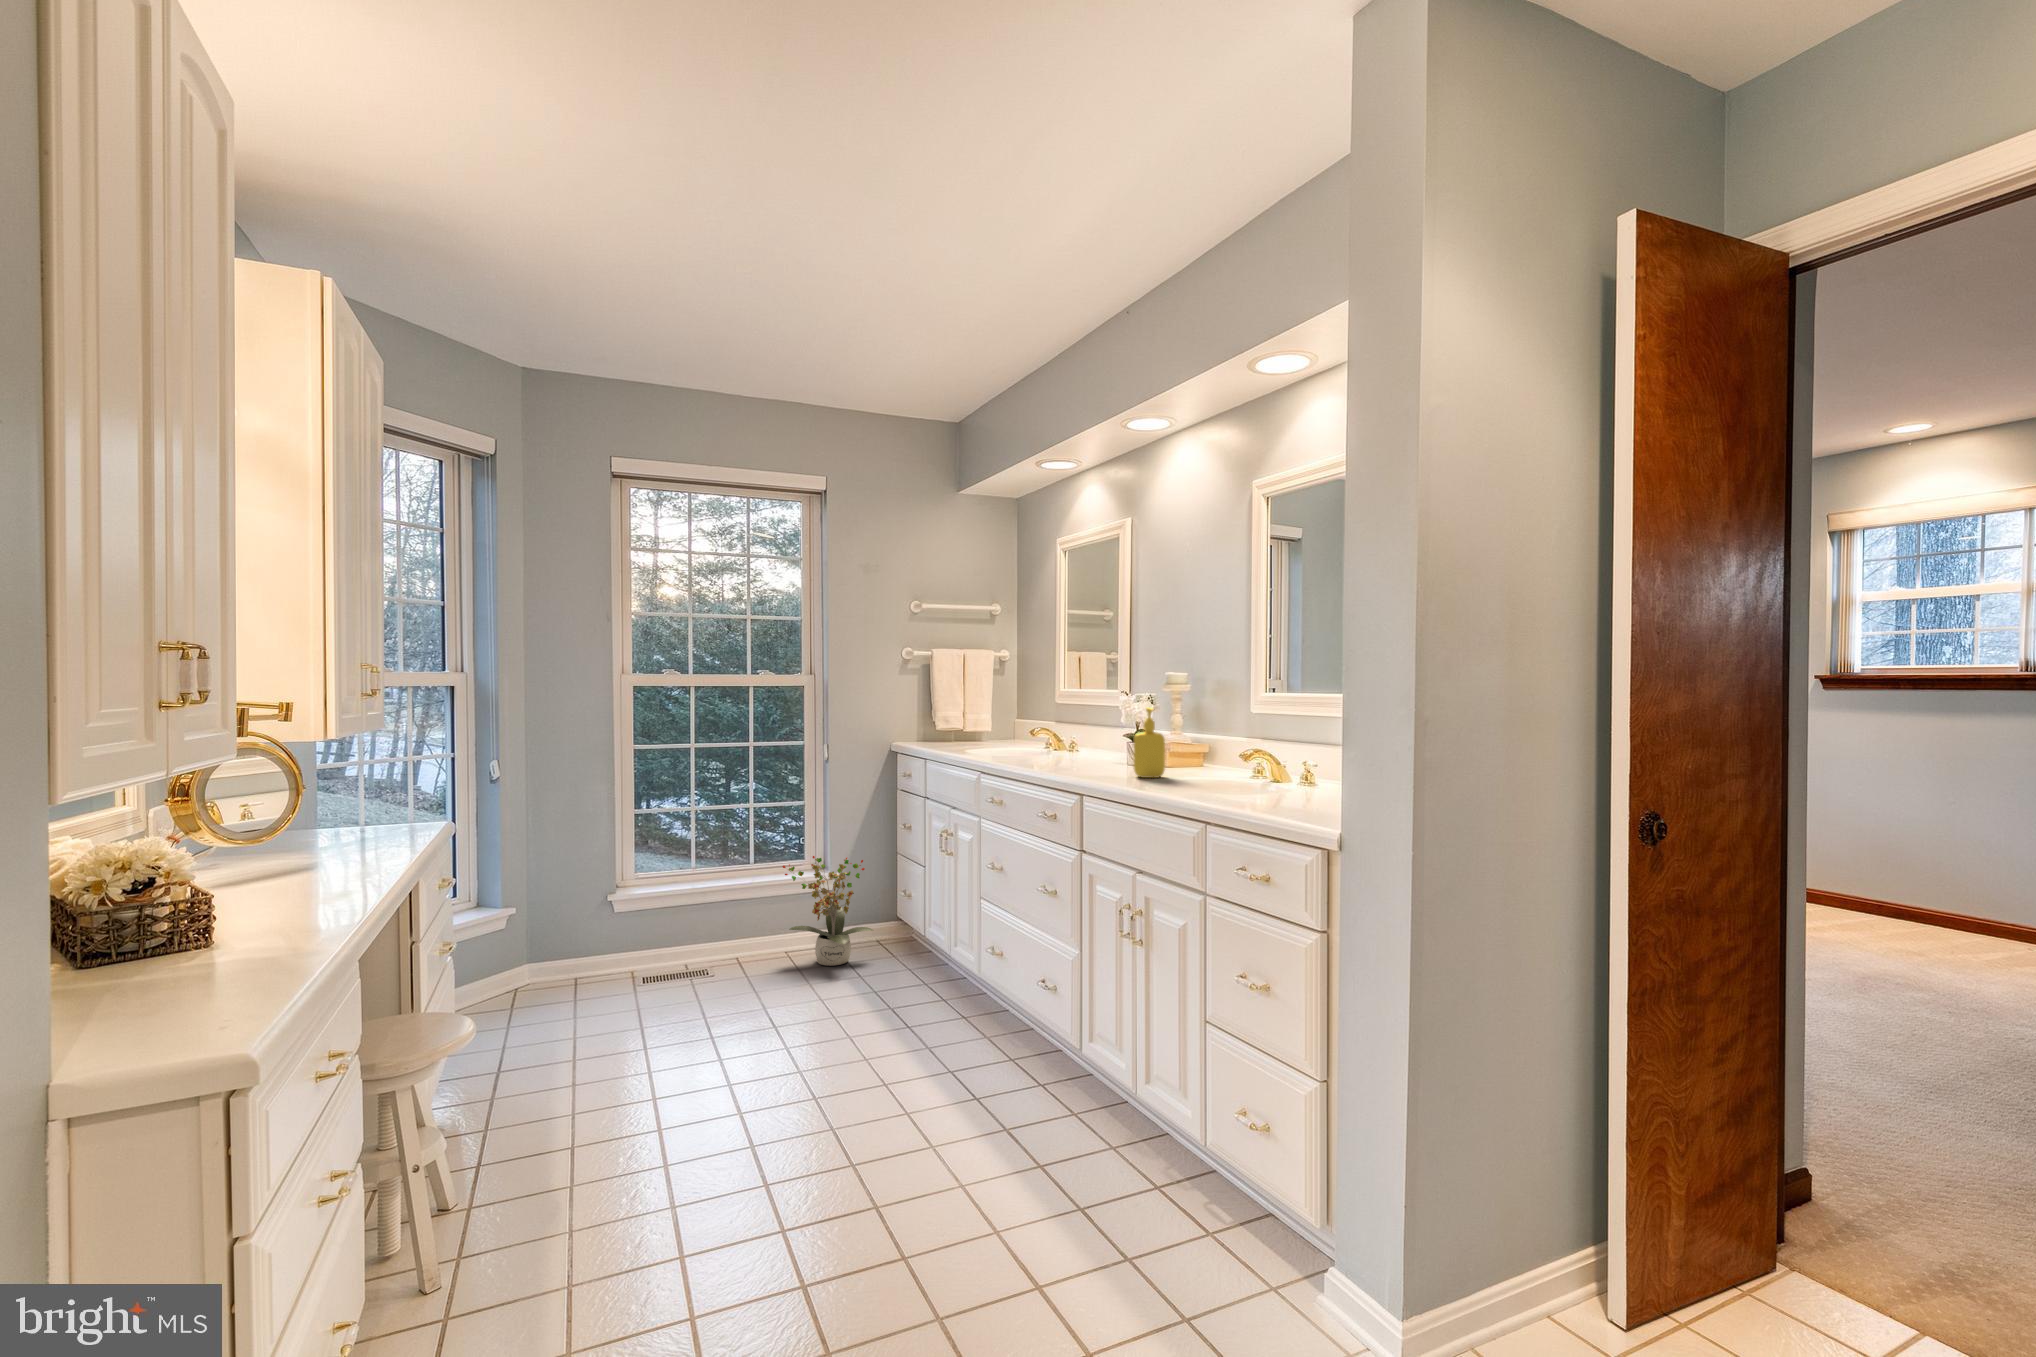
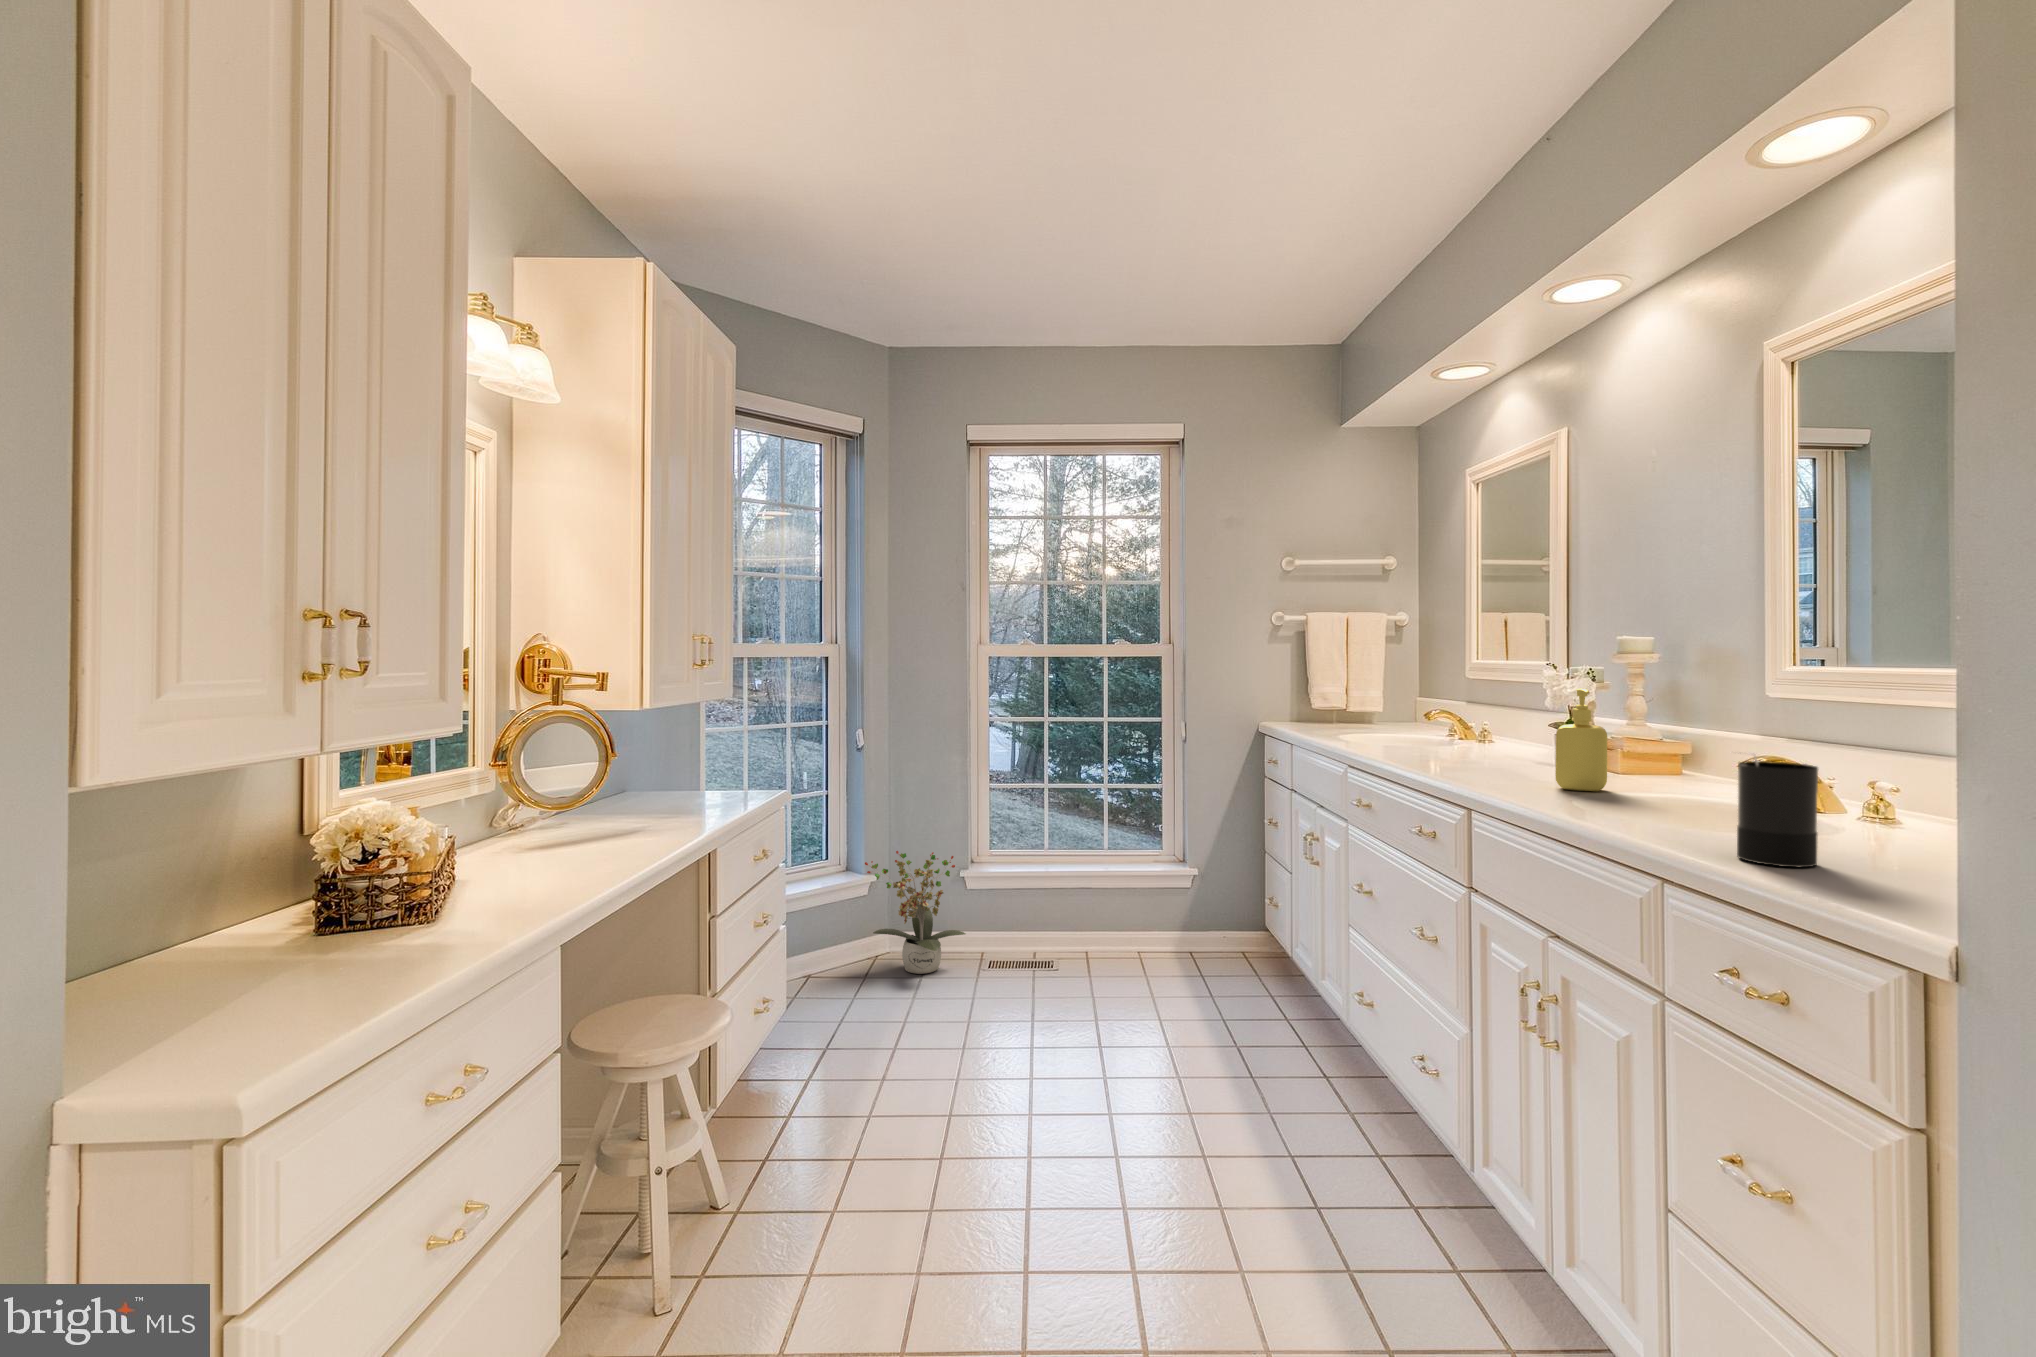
candle: none [1242,743,1284,809] -> present [1737,755,1818,867]
potted plant: present [782,856,873,966] -> present [865,851,966,974]

